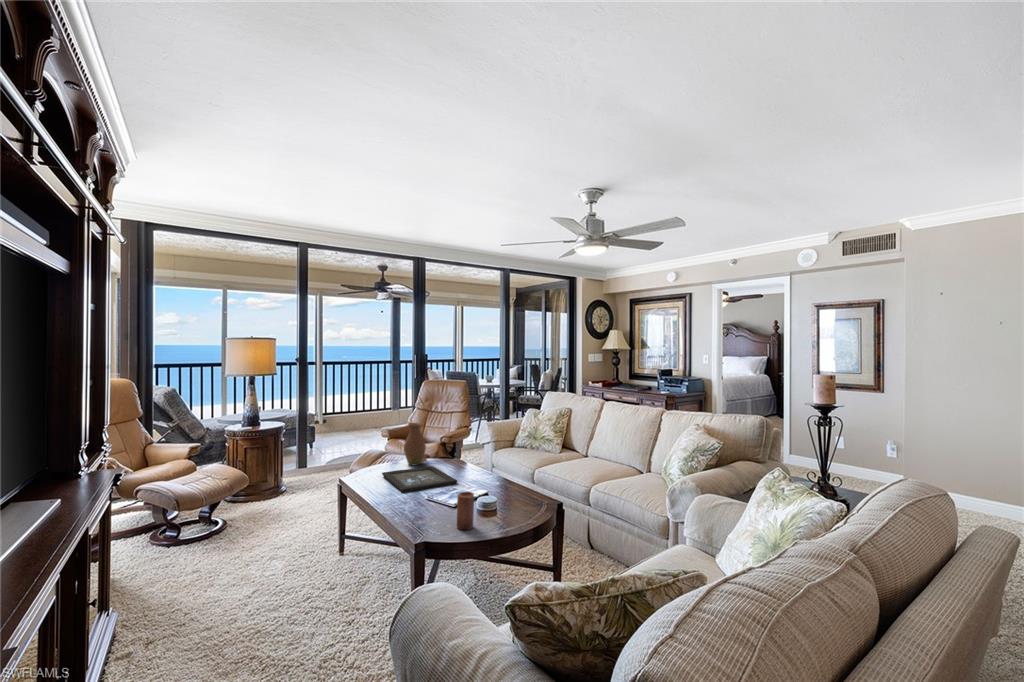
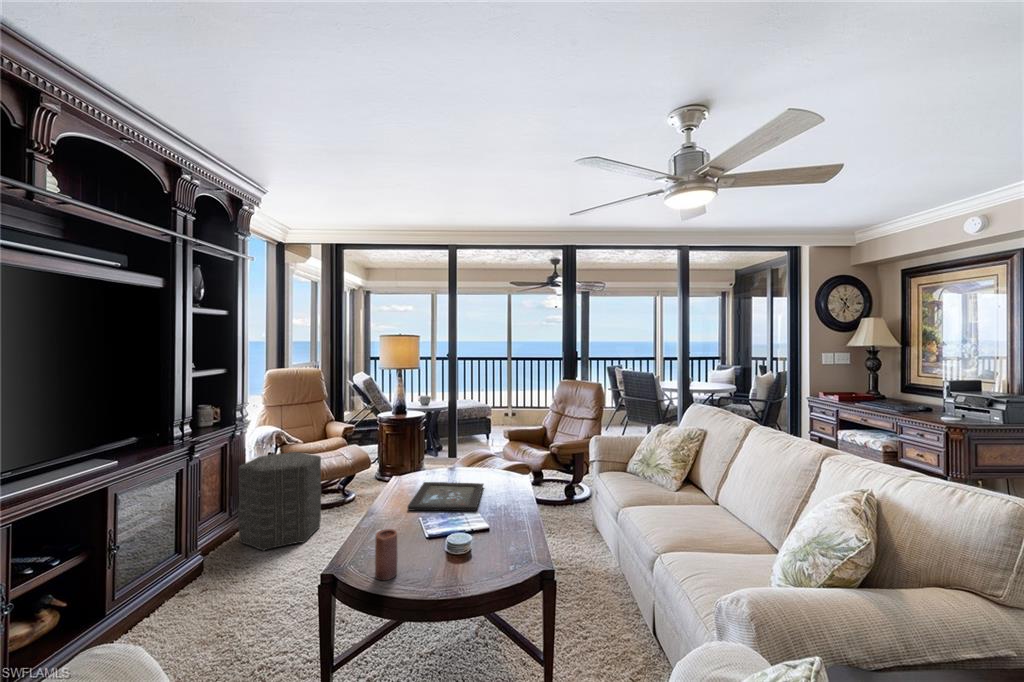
vase: present [404,423,426,465] -> none [465,430,489,479]
ottoman: none [136,470,231,583] -> present [238,452,321,551]

